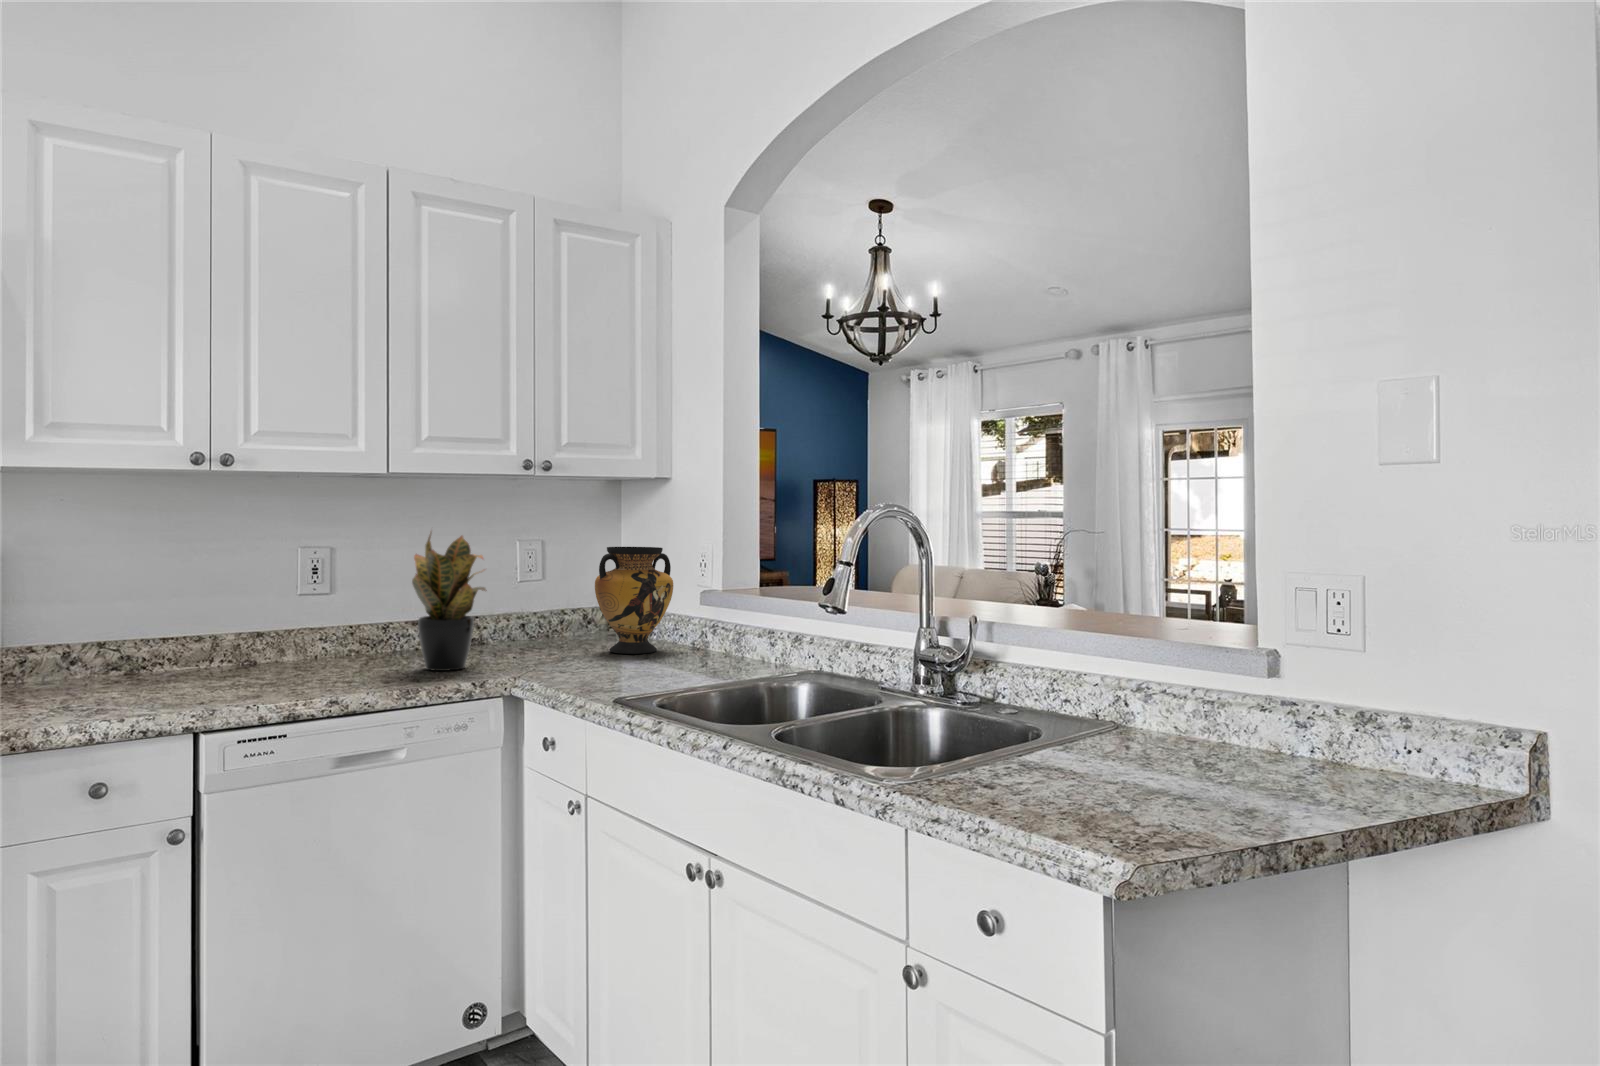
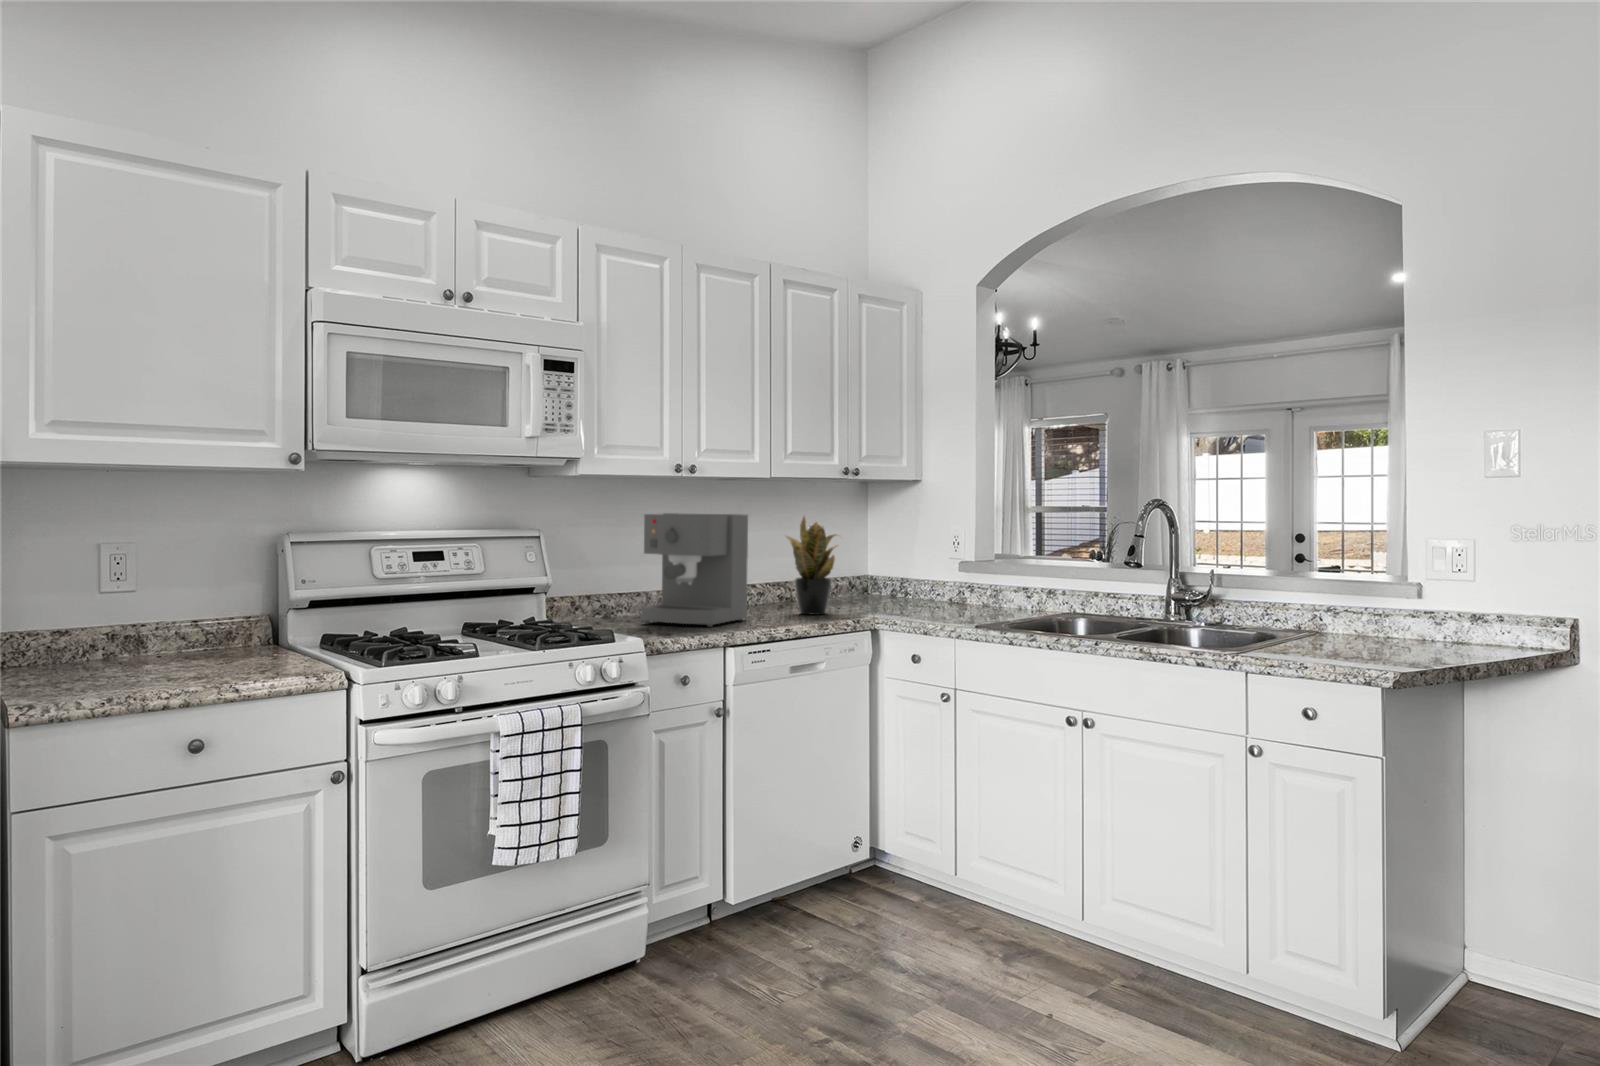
coffee maker: none [101,524,311,699] -> present [641,513,748,627]
vase: present [595,547,673,654] -> none [886,531,942,606]

